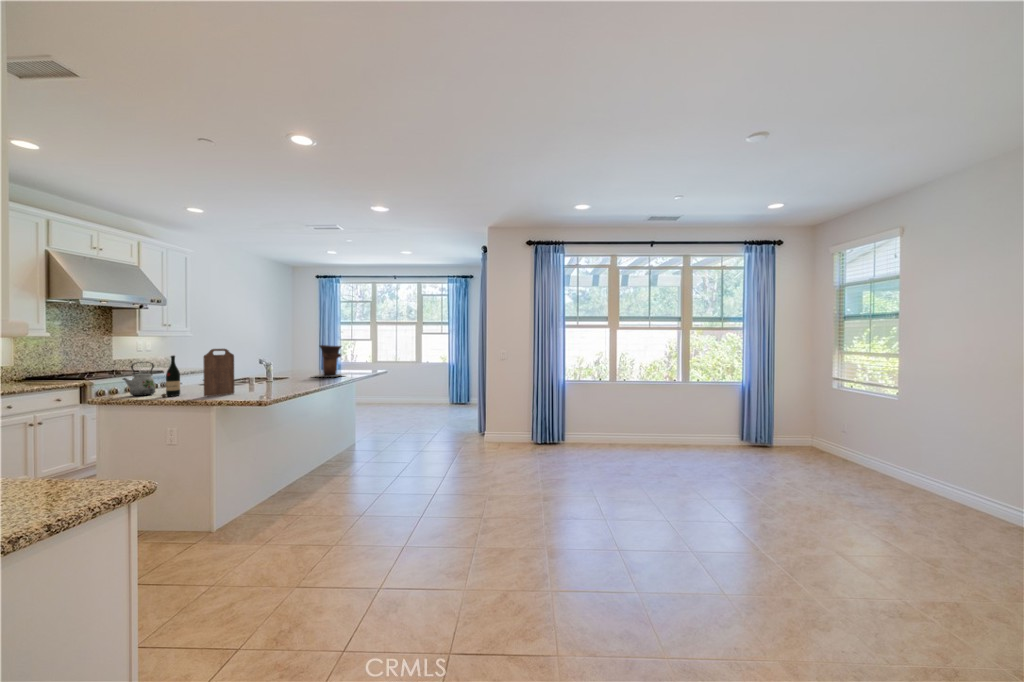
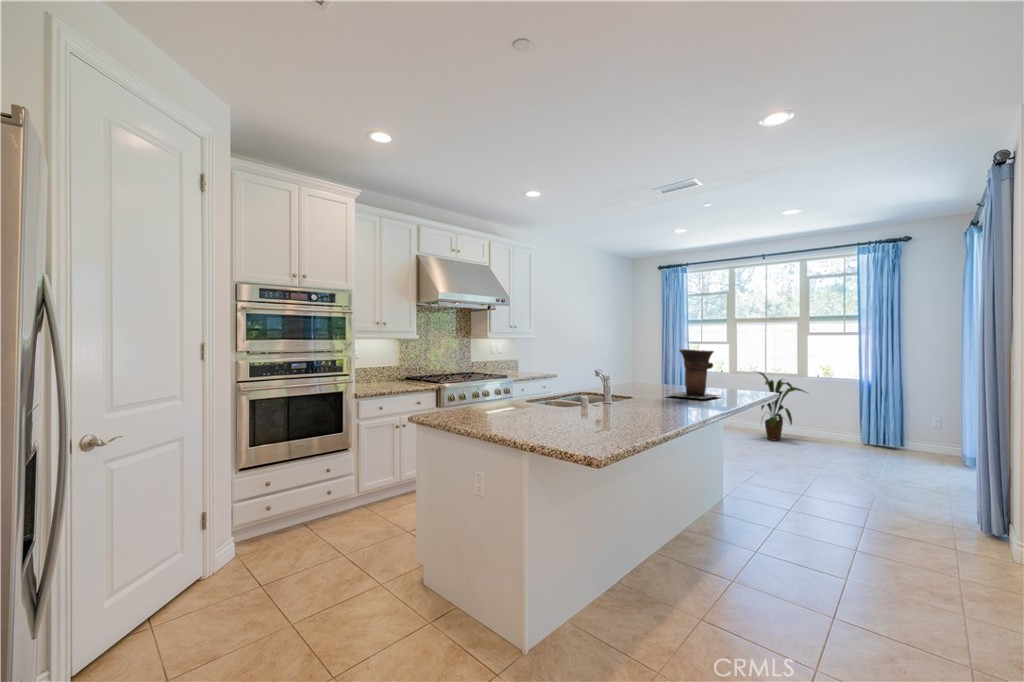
cutting board: present [203,349,234,396] -> none [530,353,570,425]
wine bottle: present [162,356,180,397] -> none [485,361,506,420]
house plant: none [385,360,421,408] -> present [757,372,805,441]
kettle: present [123,362,155,396] -> none [448,369,483,413]

